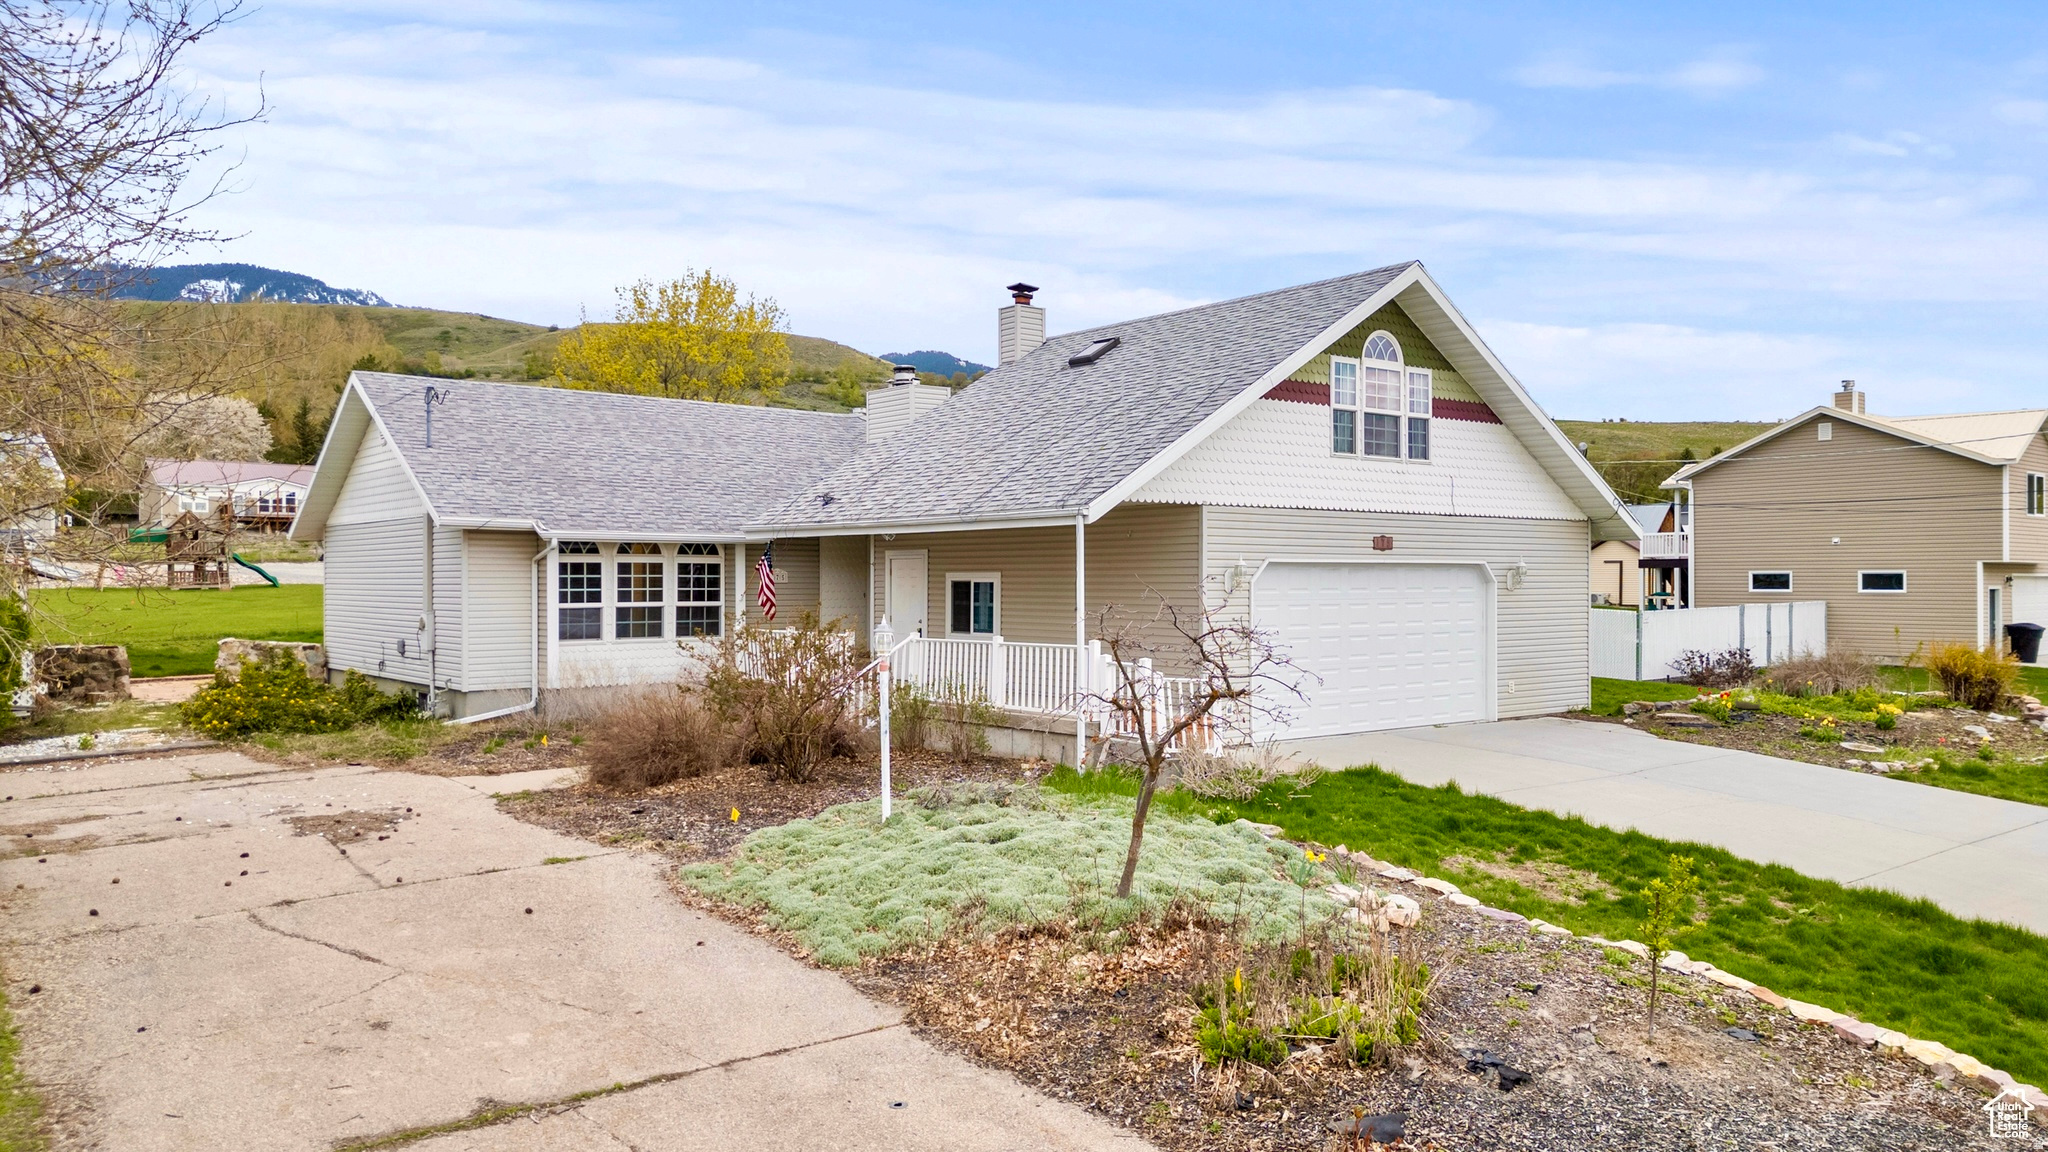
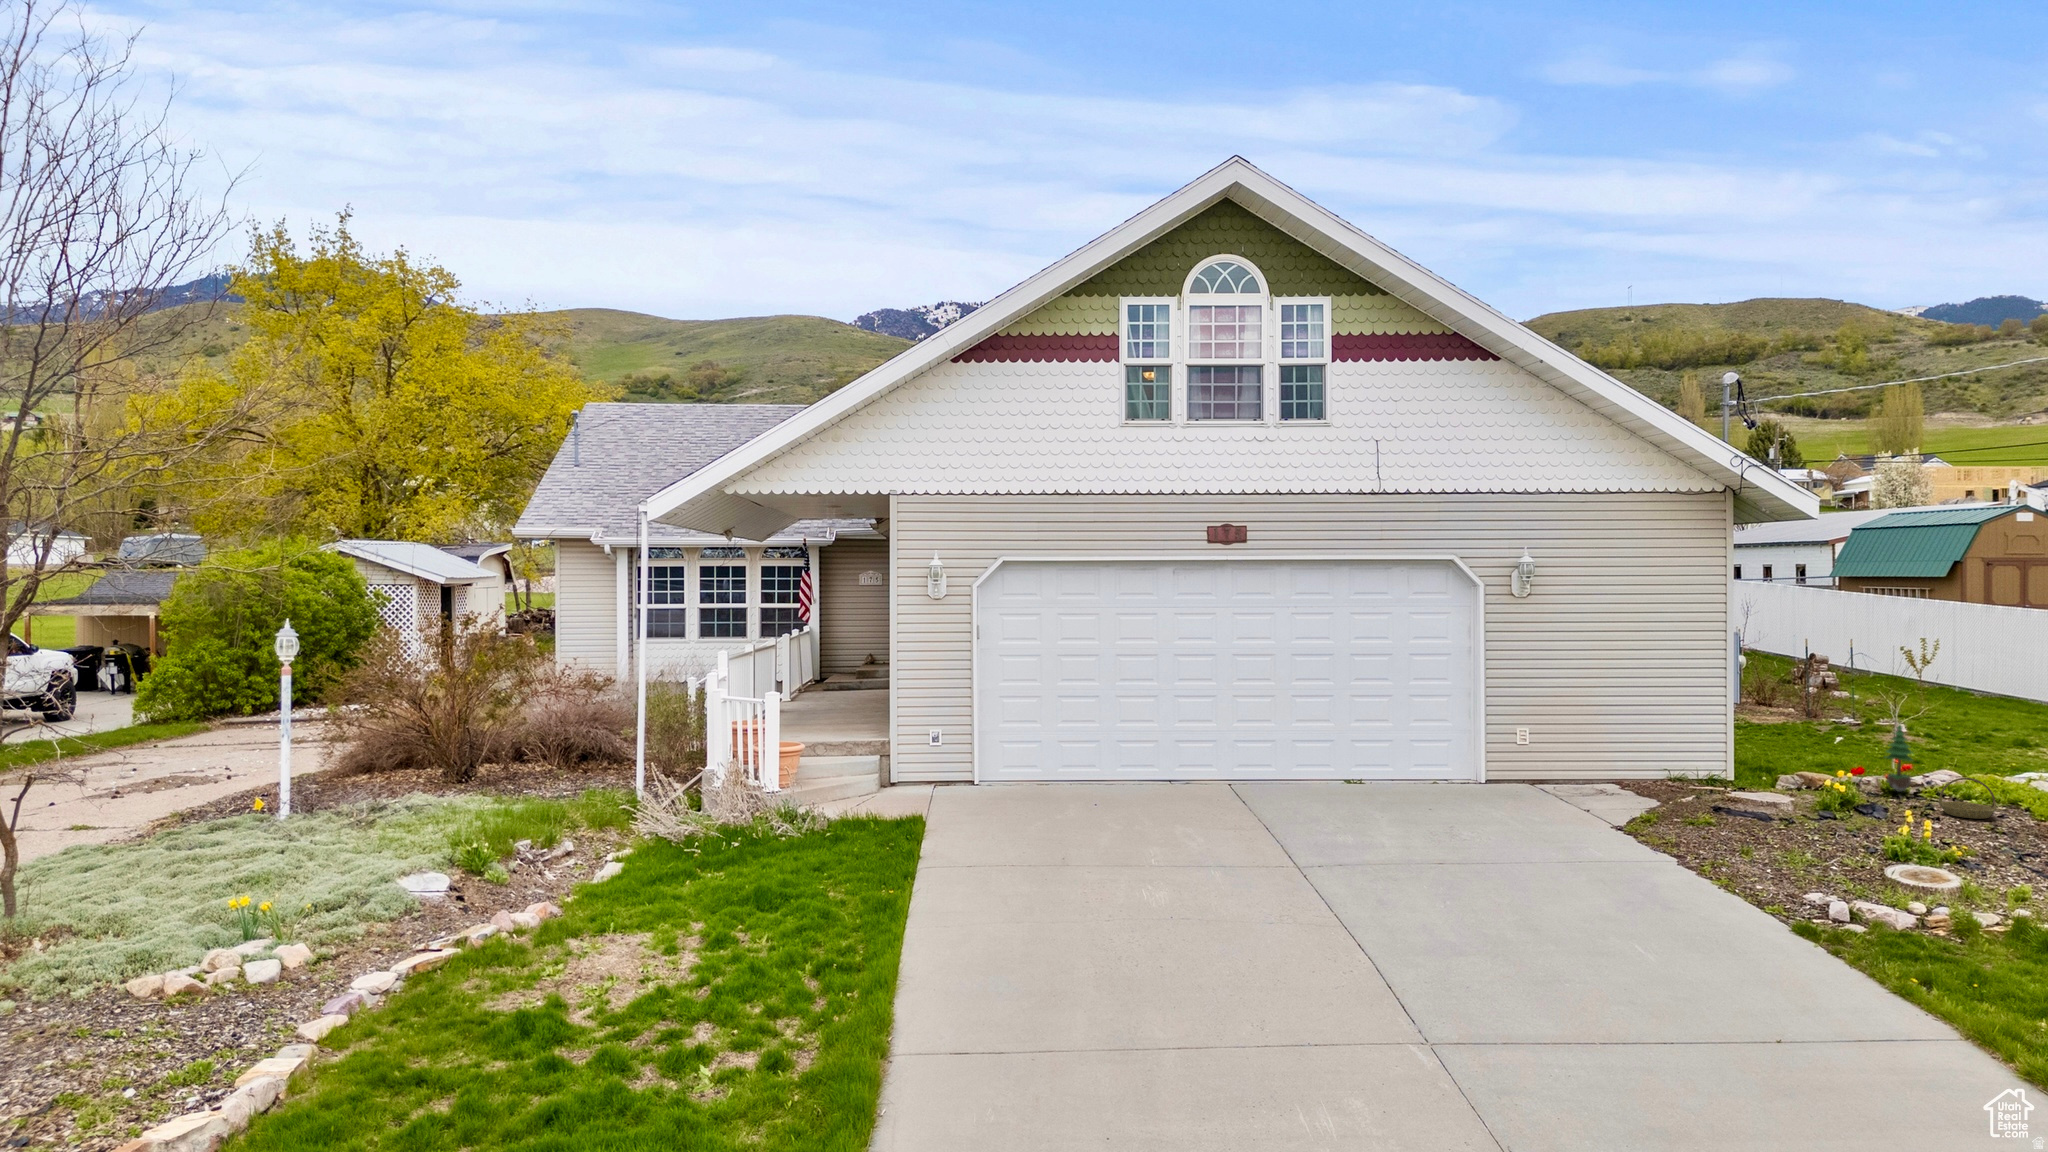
potted tree: none [1686,660,1703,700] -> present [1886,723,1912,792]

